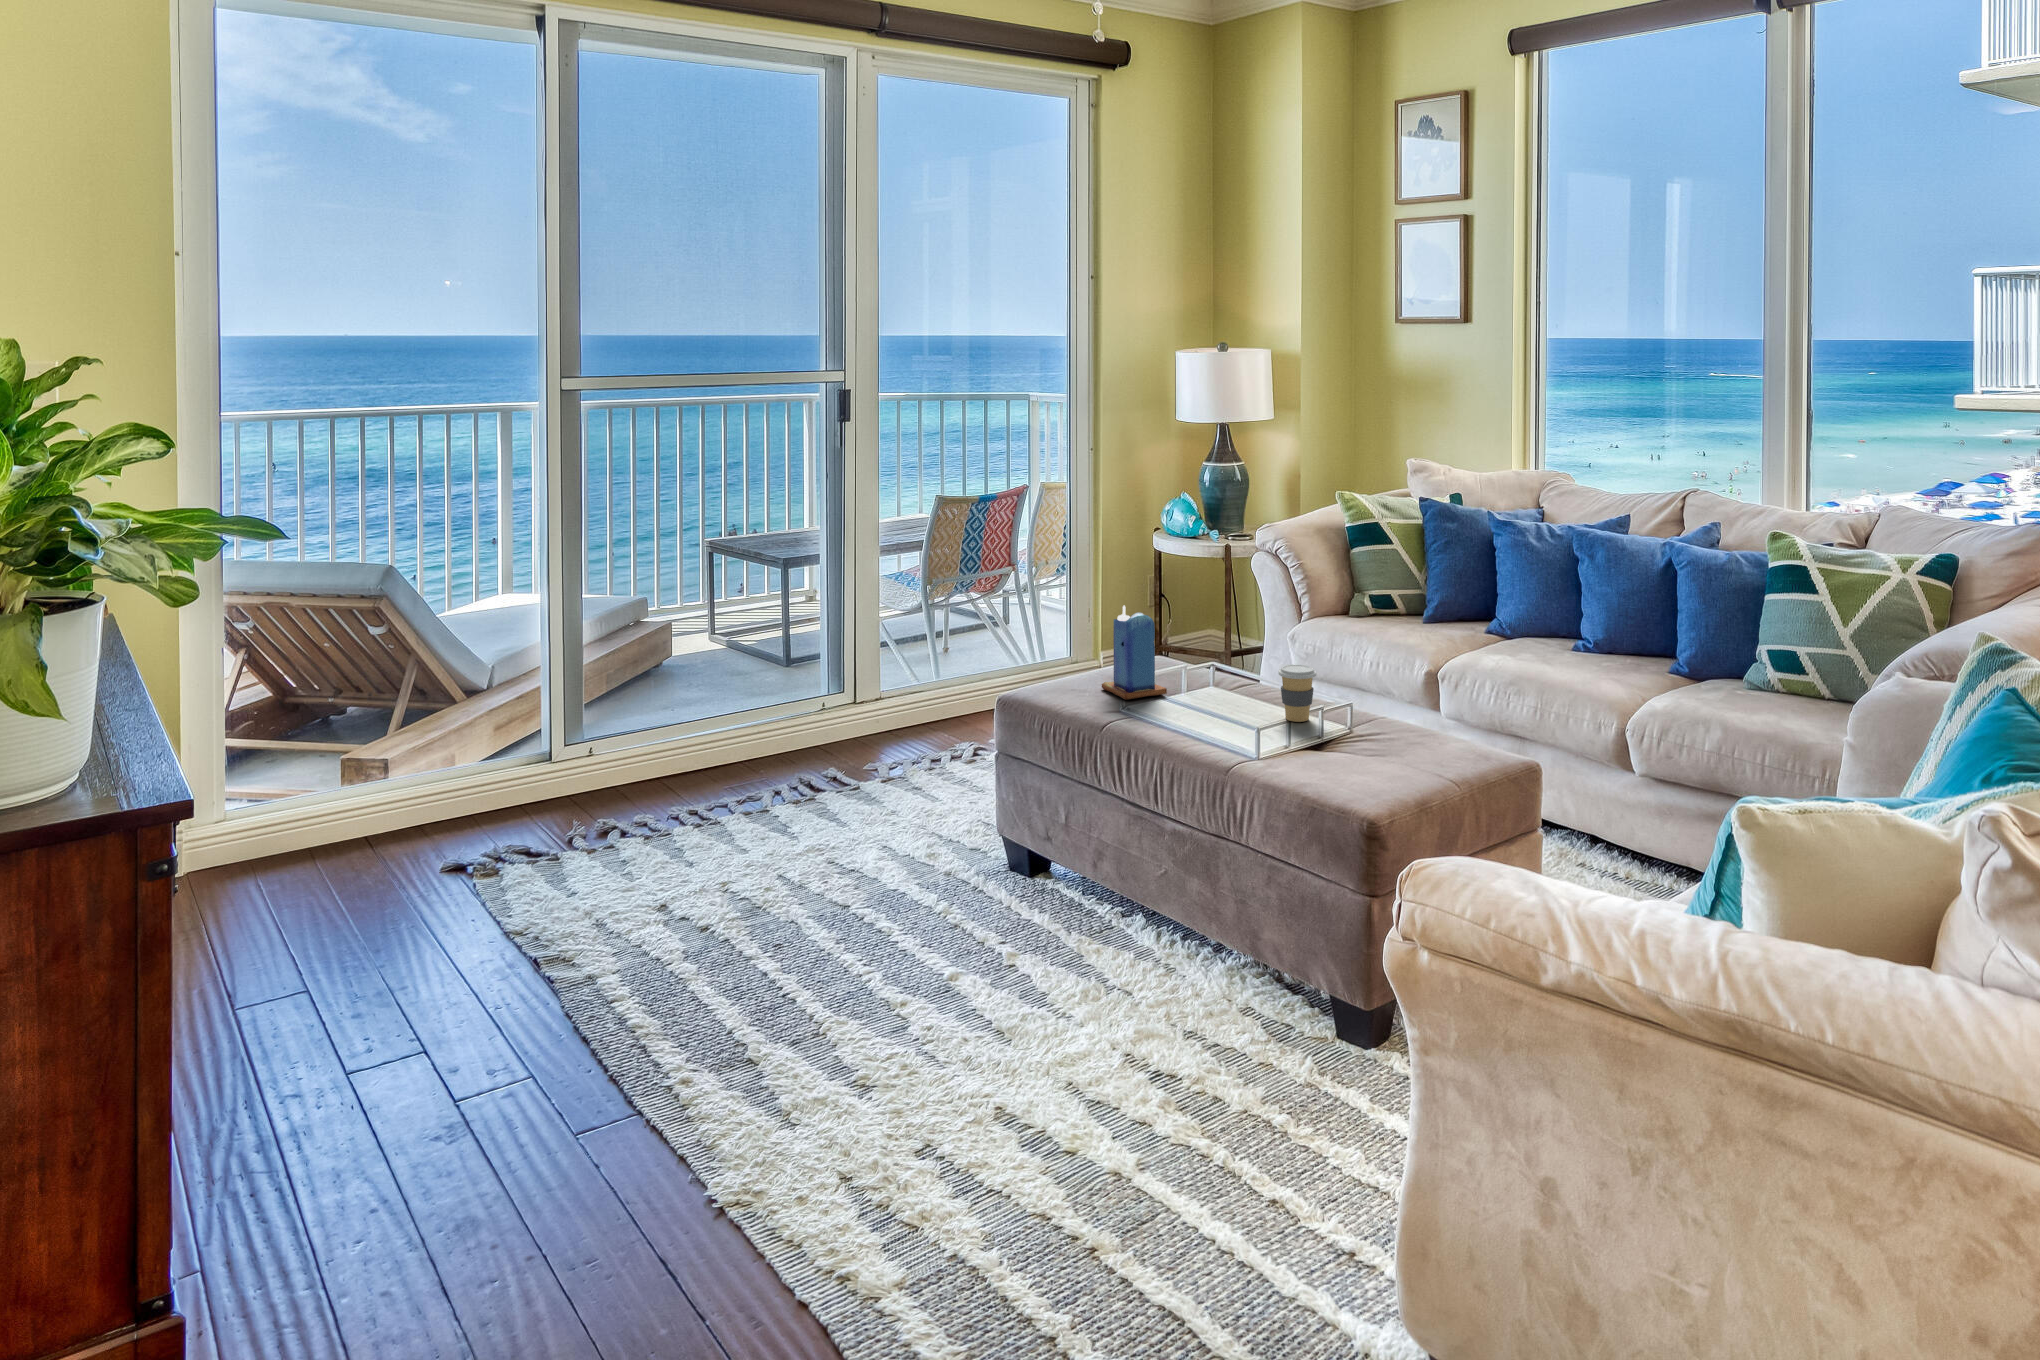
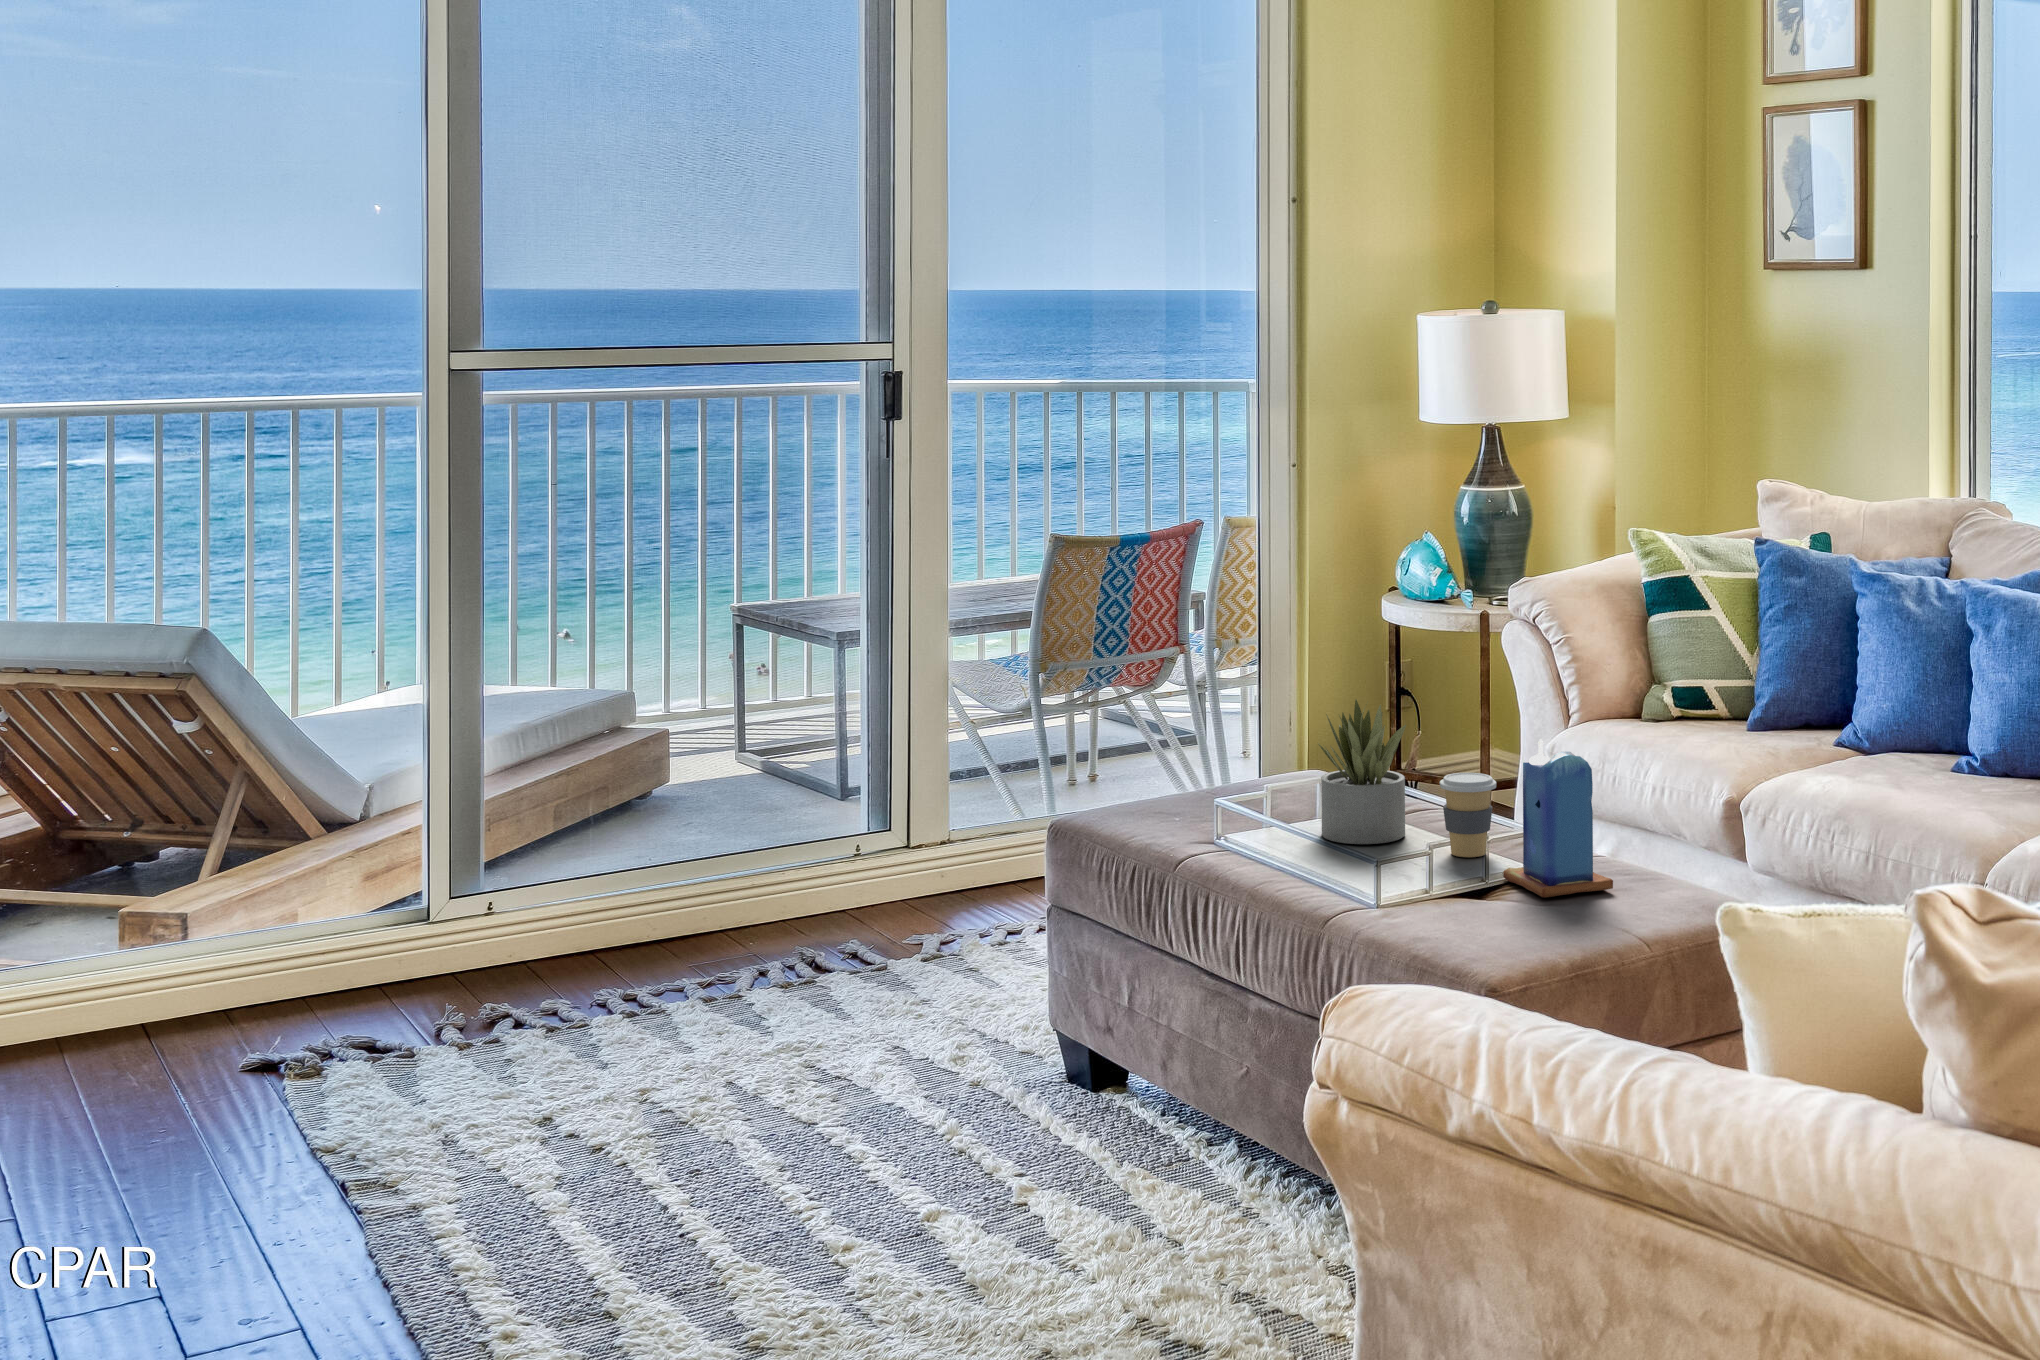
candle: present [1102,605,1167,700] -> present [1503,739,1613,898]
succulent plant: none [1190,615,1250,713] -> present [1319,699,1406,844]

